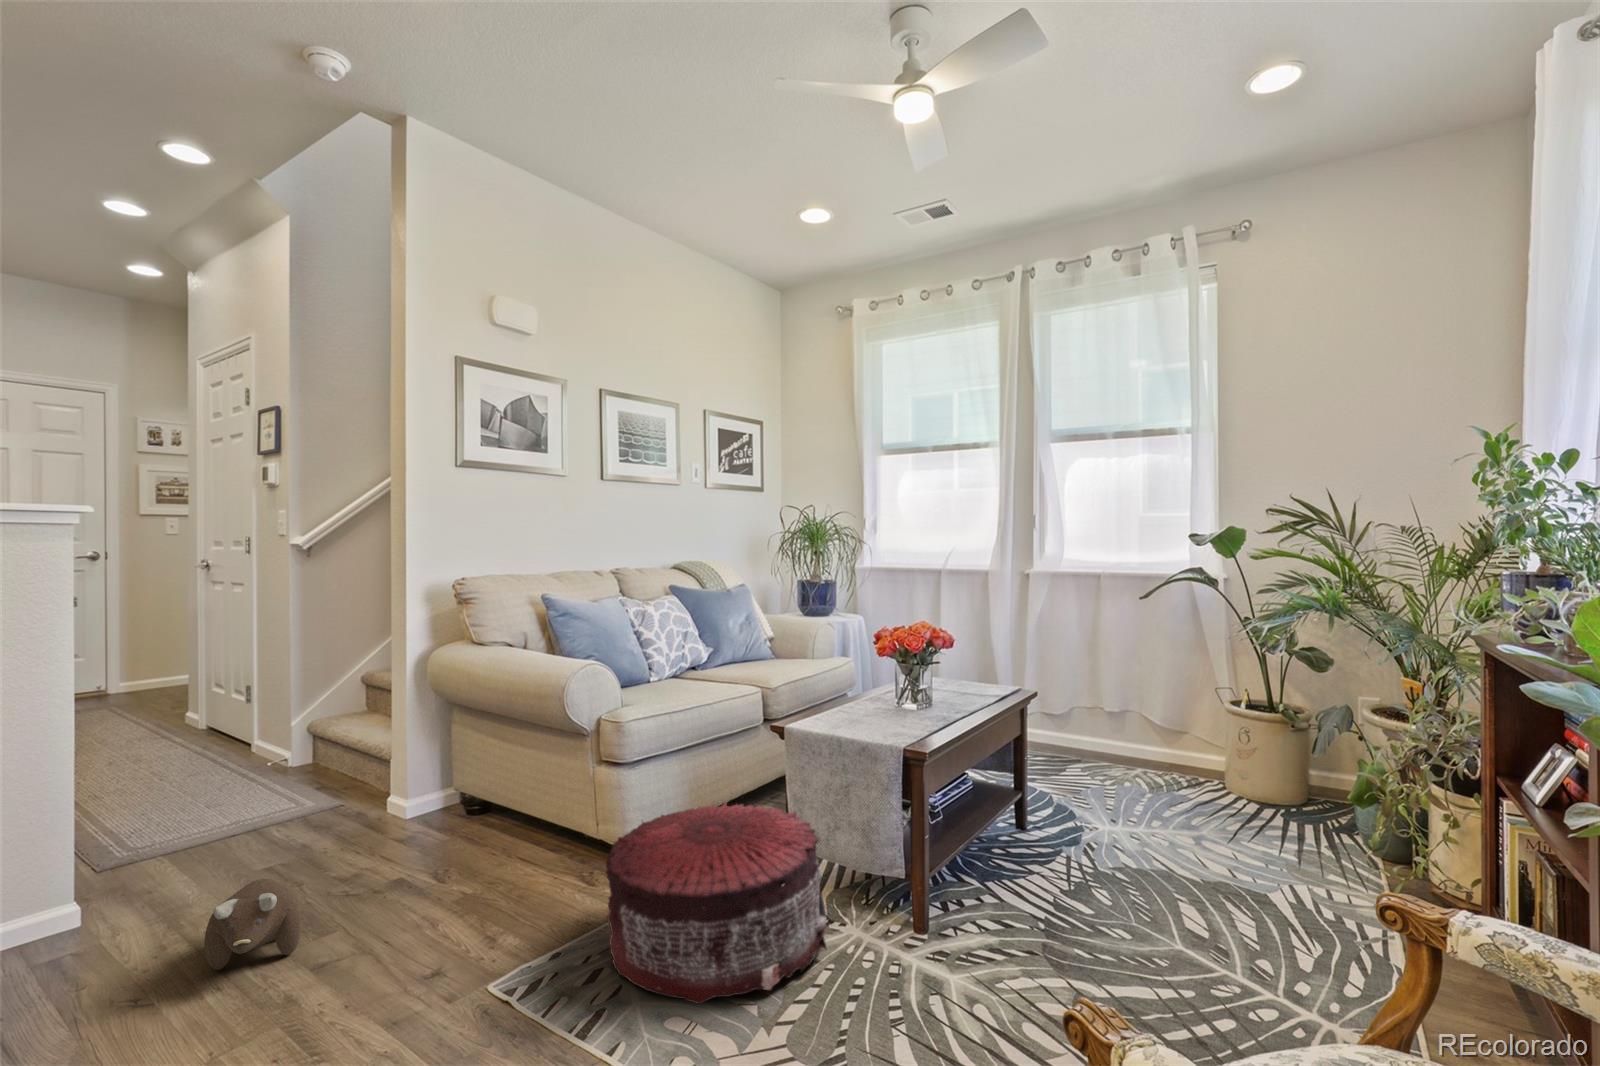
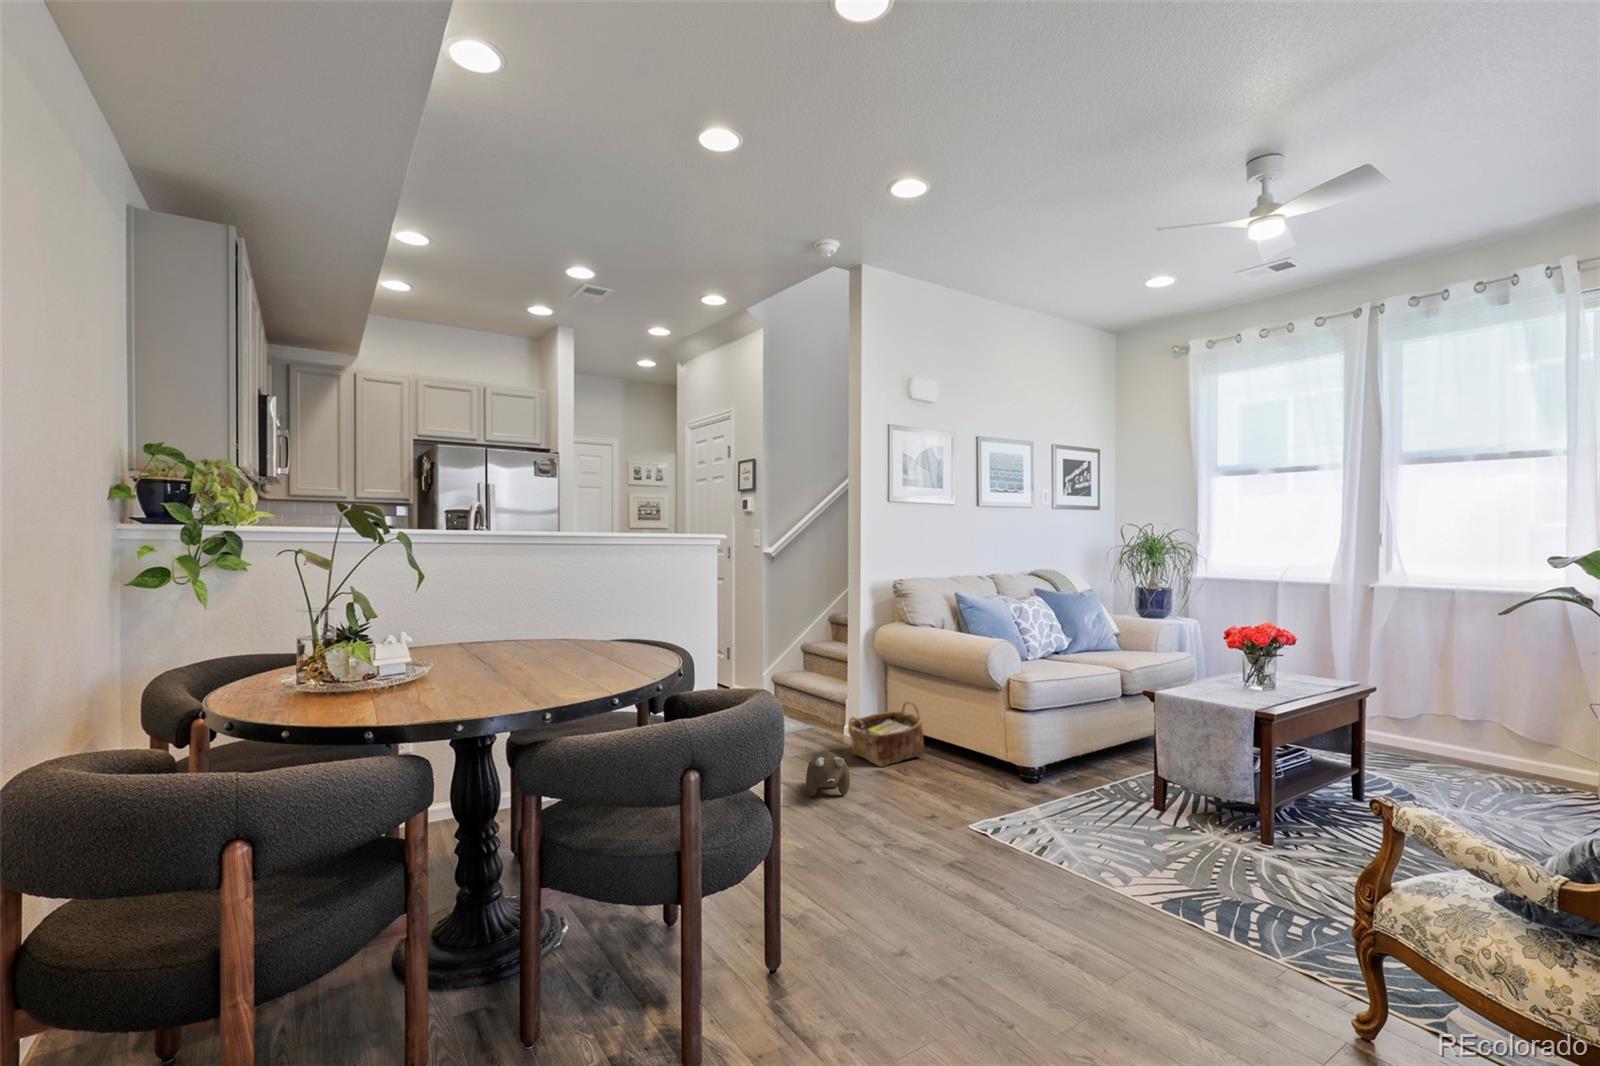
woven basket: none [357,758,489,872] -> present [848,702,924,767]
pouf: present [606,802,827,1004] -> none [1035,741,1194,853]

